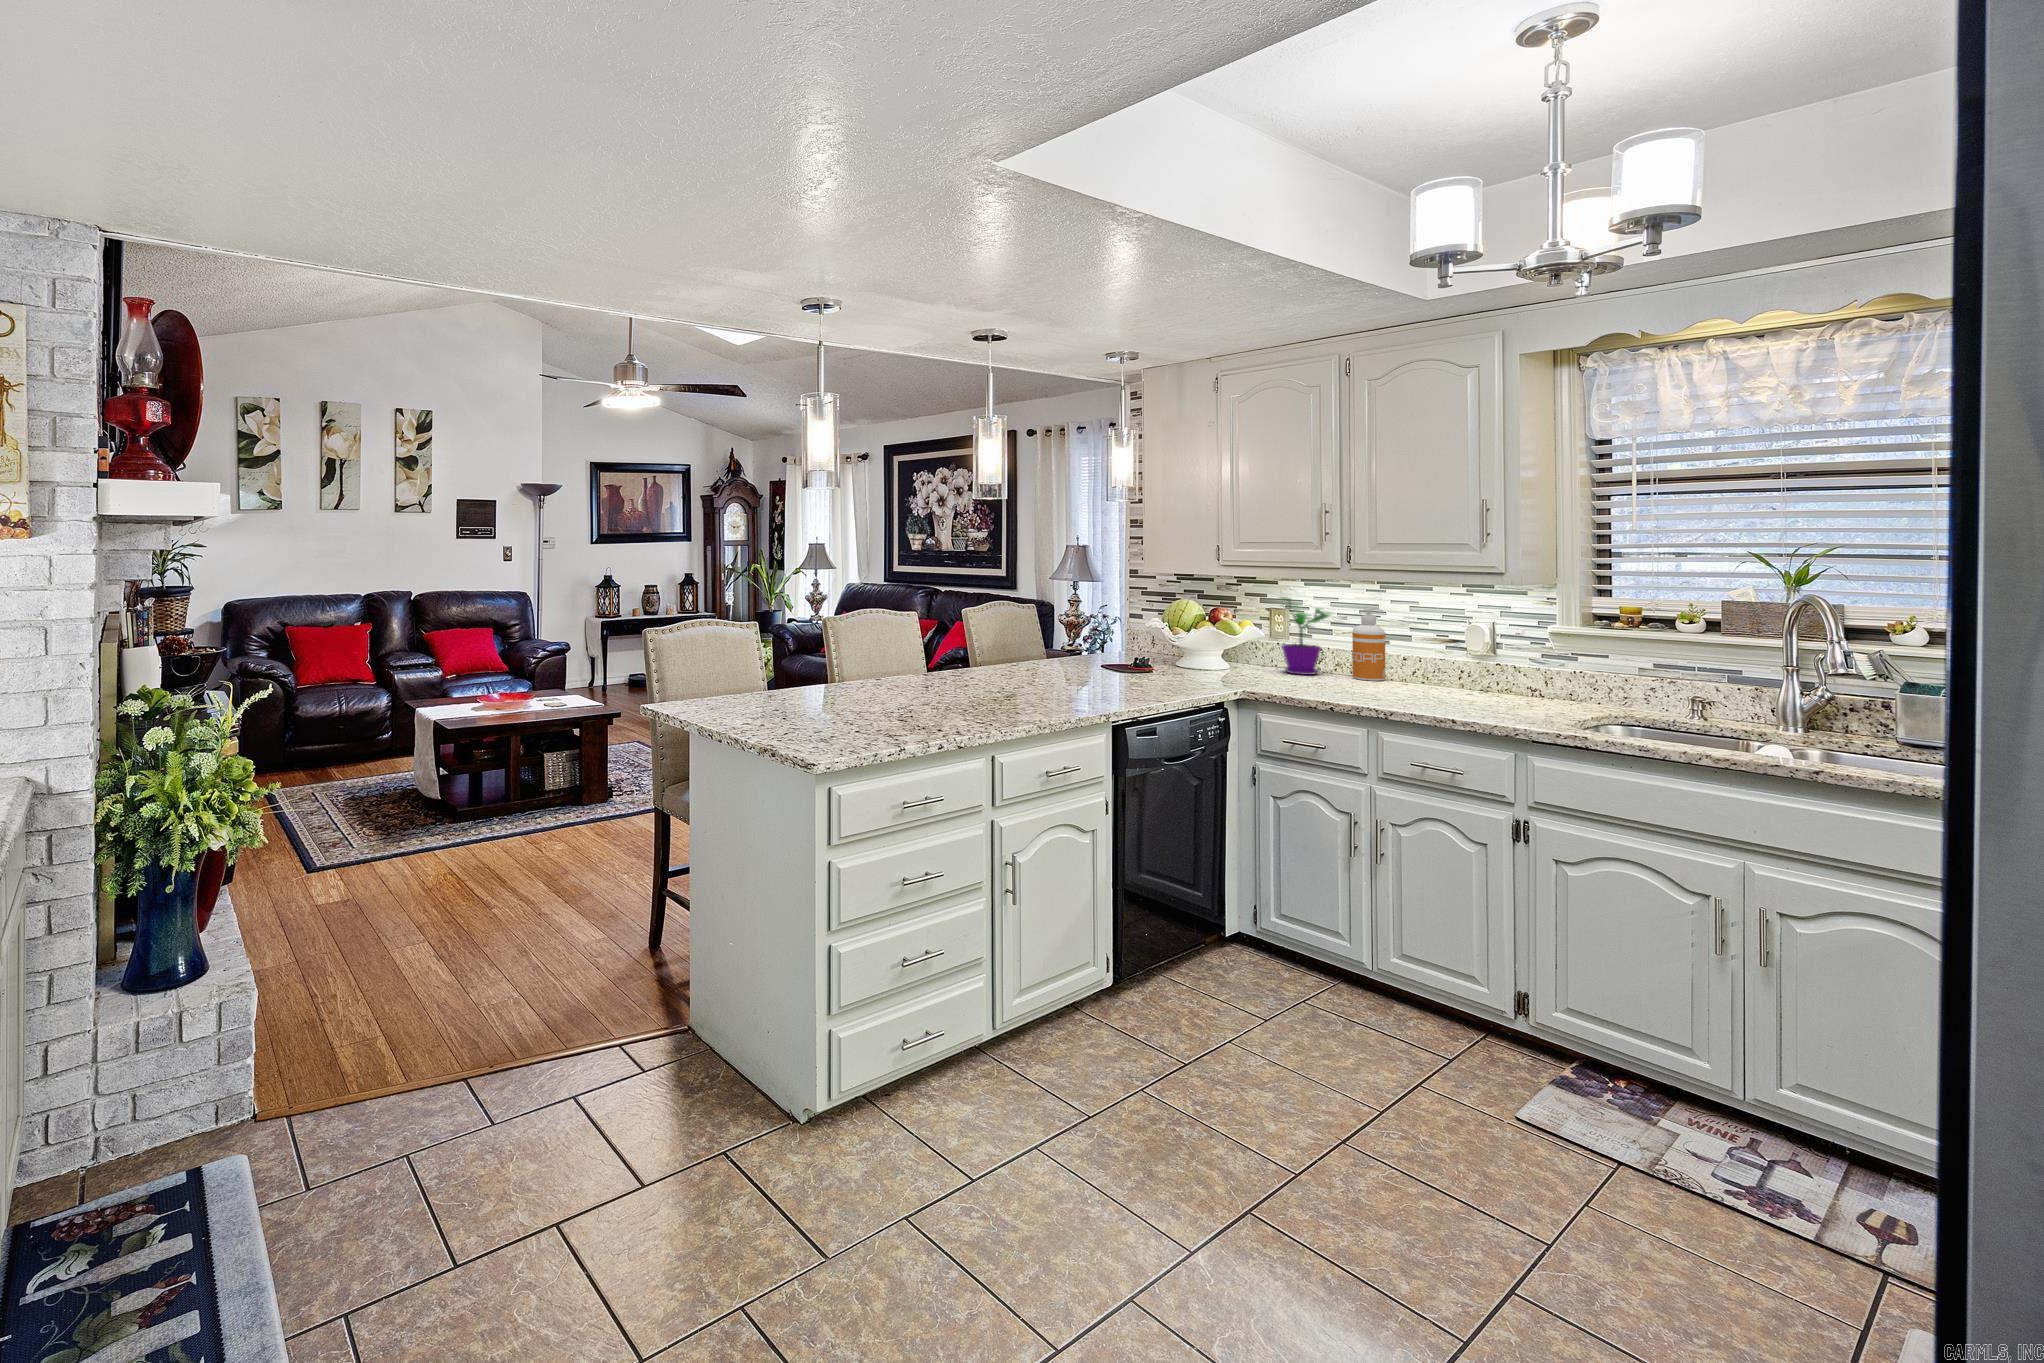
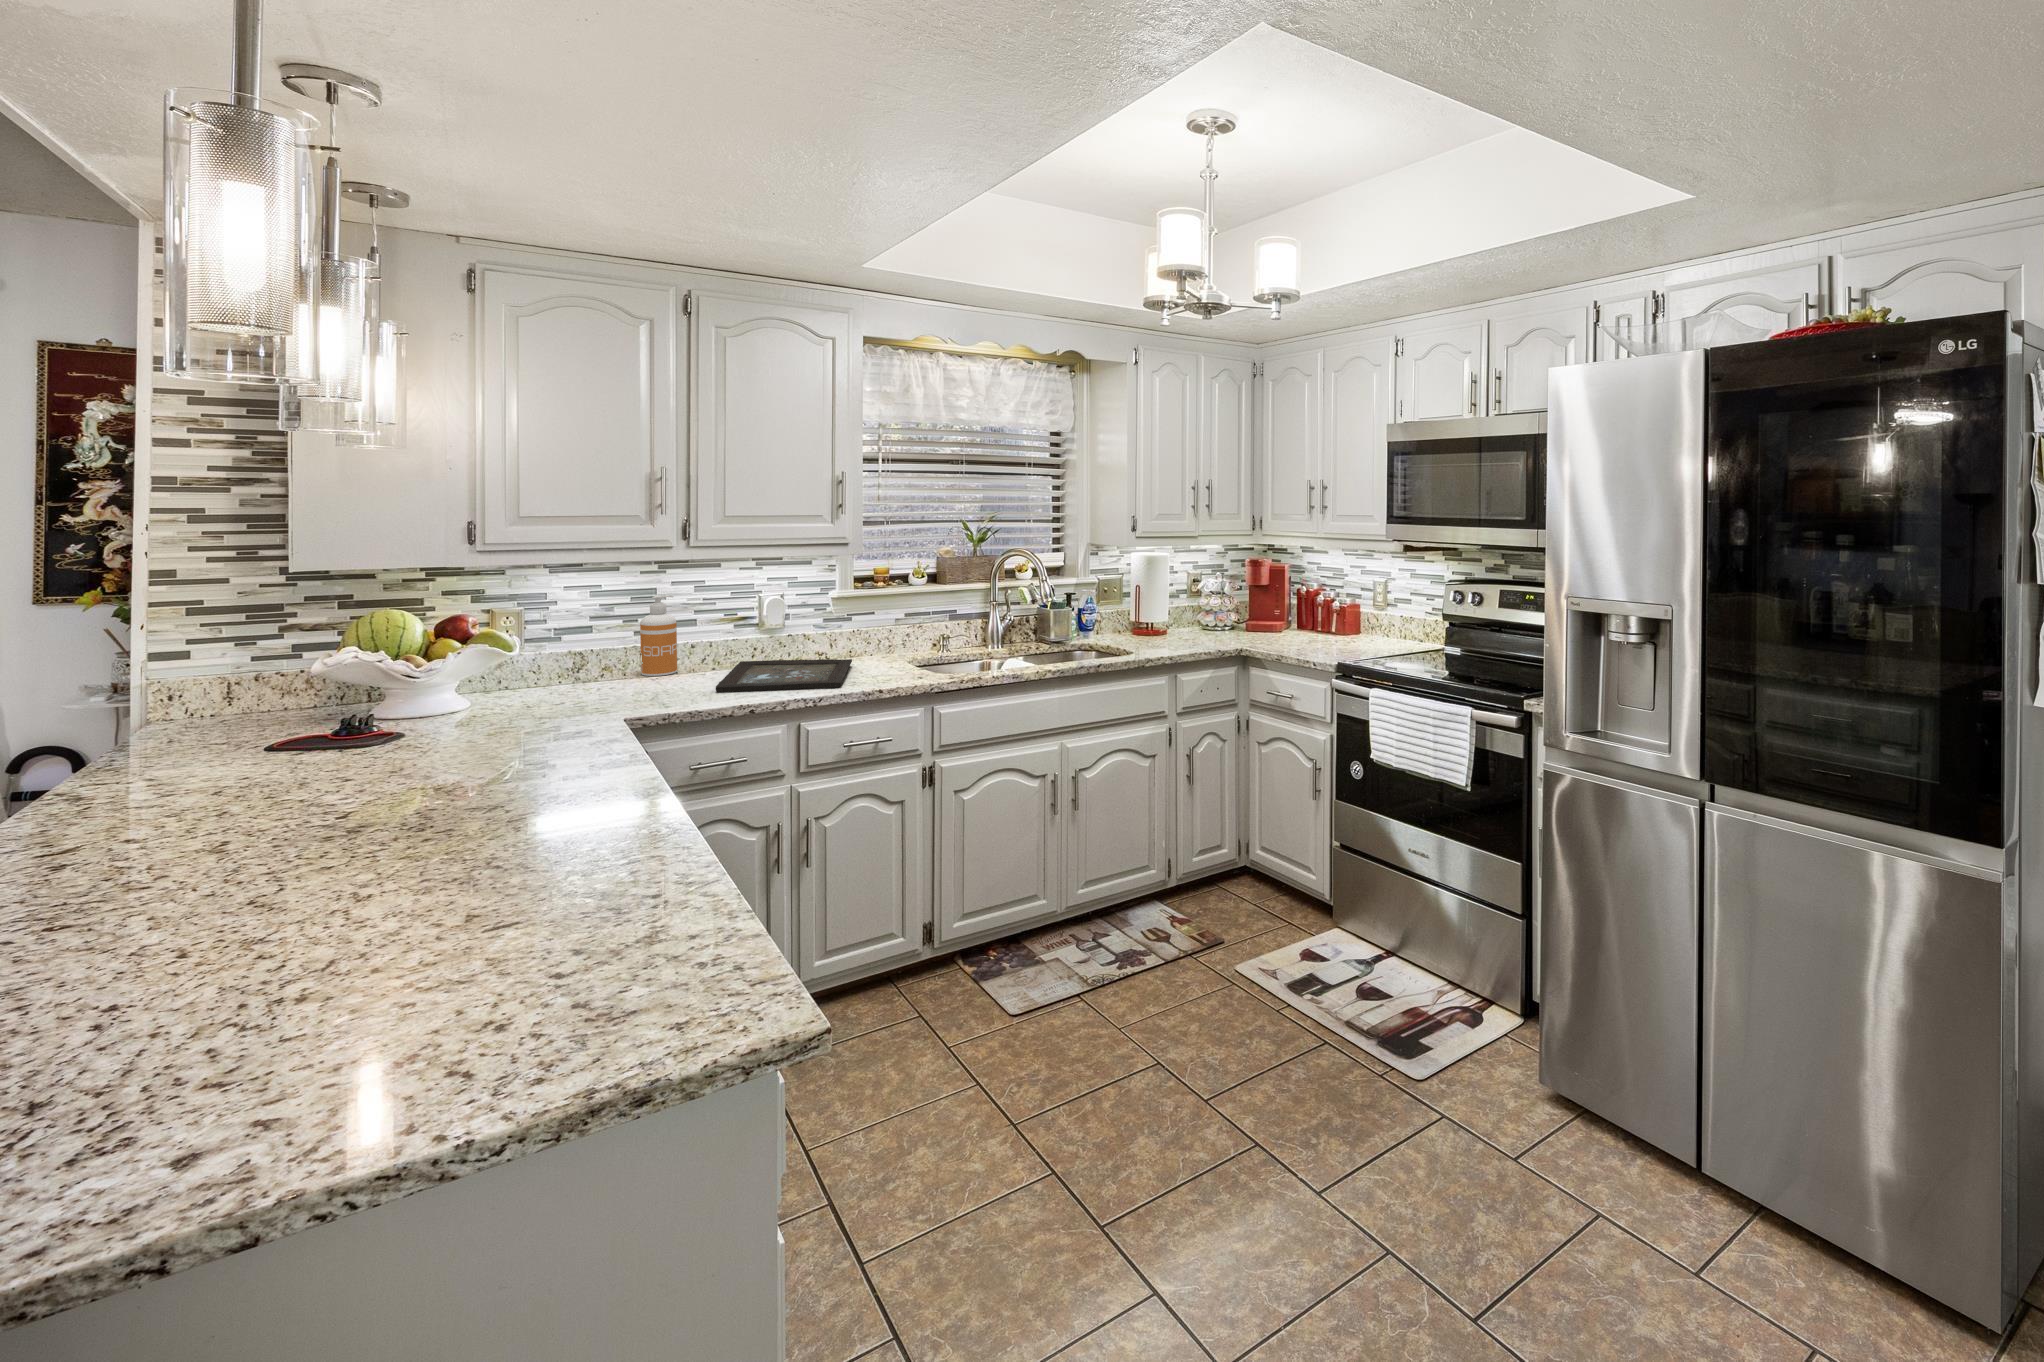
flower pot: present [1282,597,1330,675] -> none [558,586,622,686]
tray: none [1346,681,1540,711] -> present [716,659,852,693]

